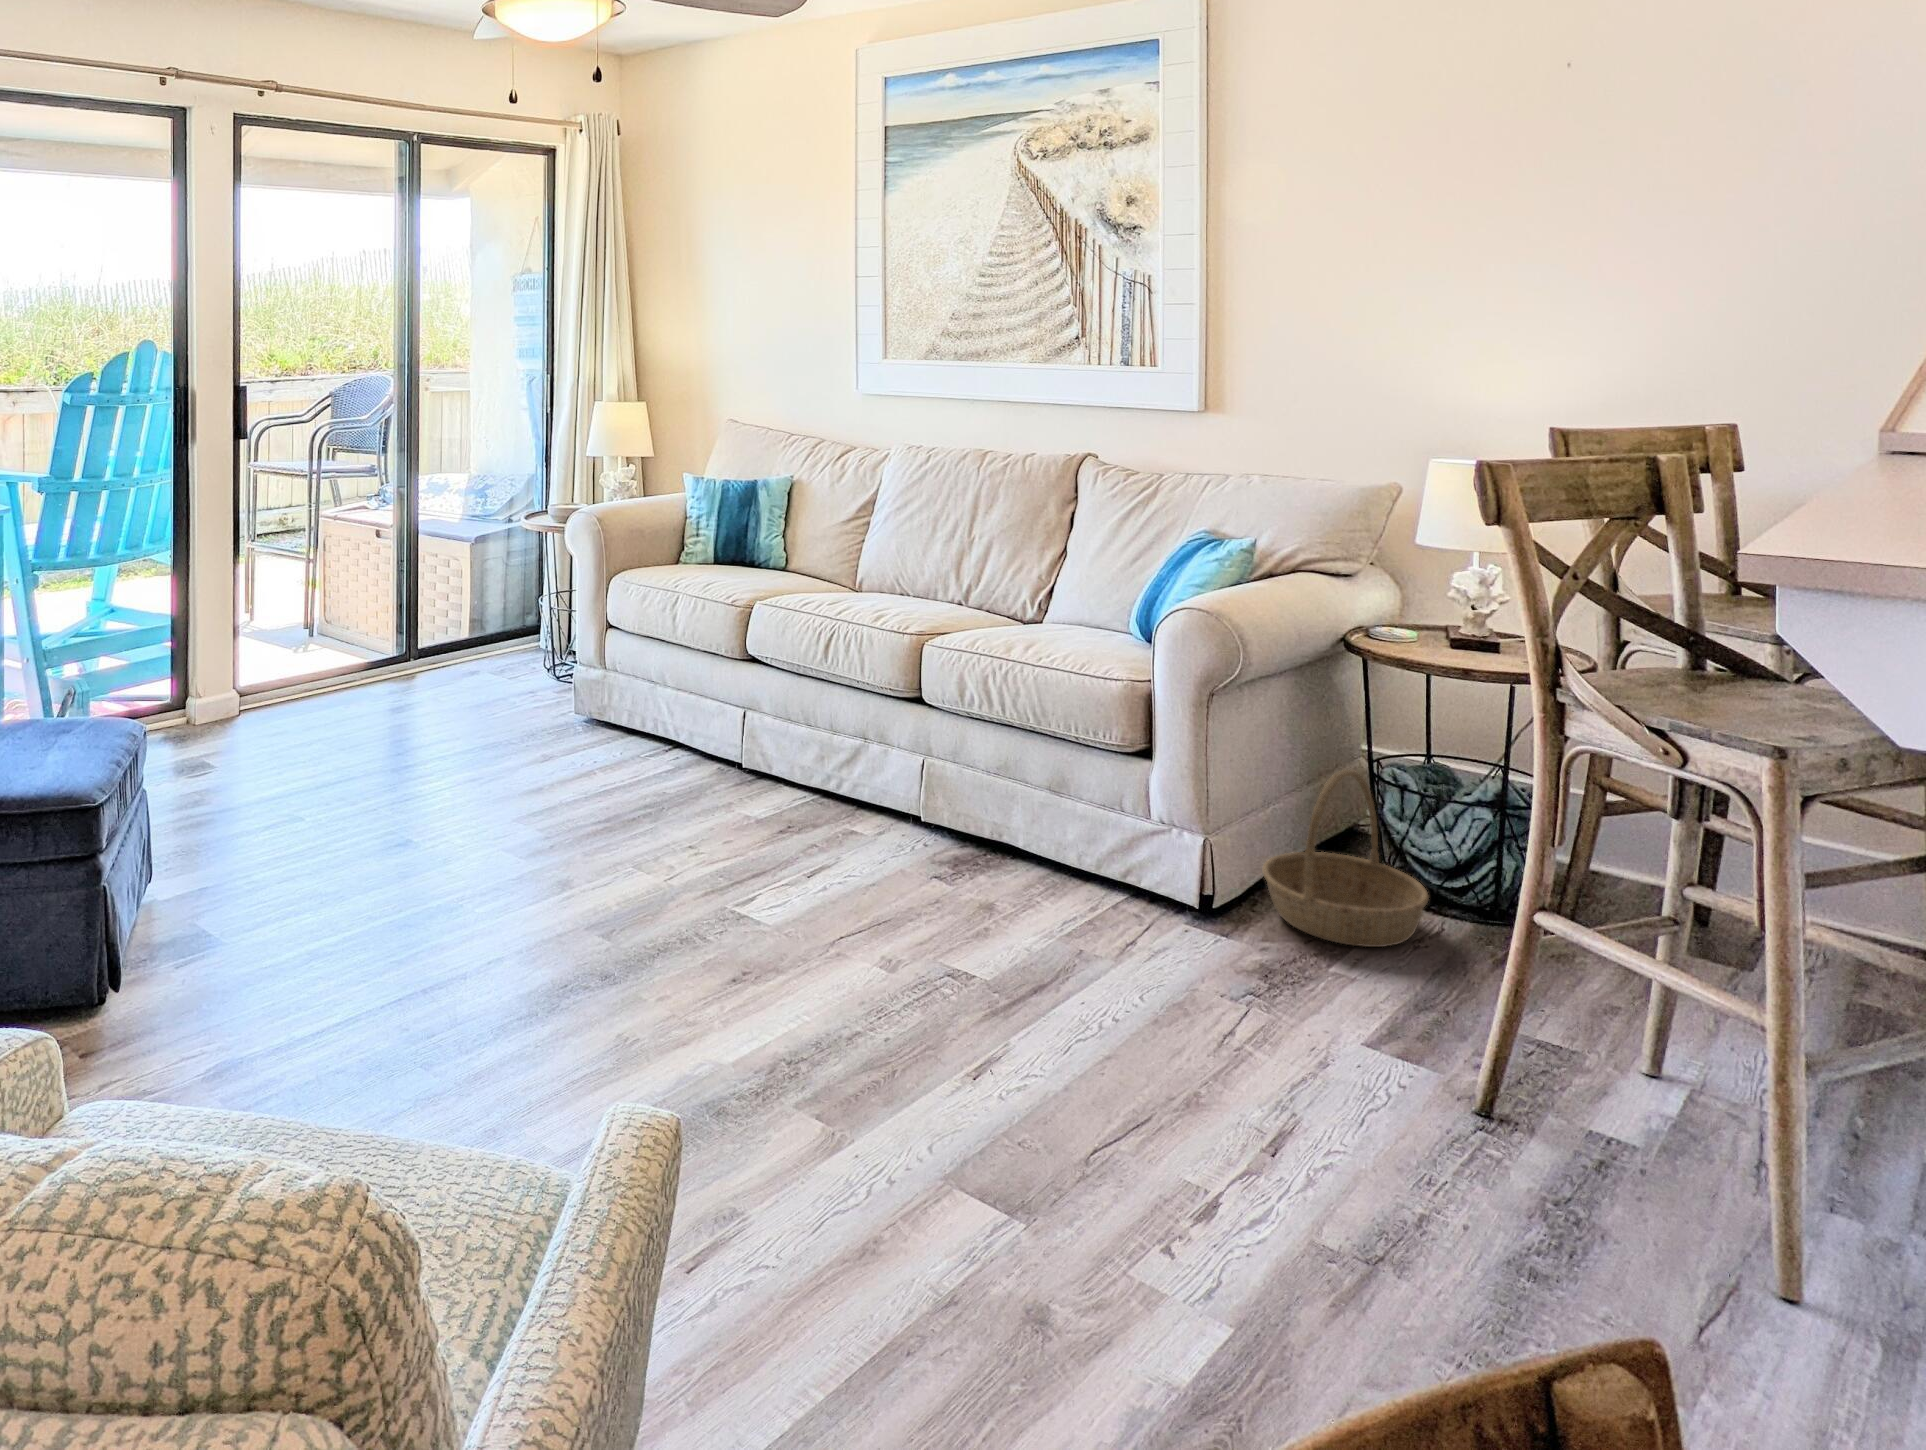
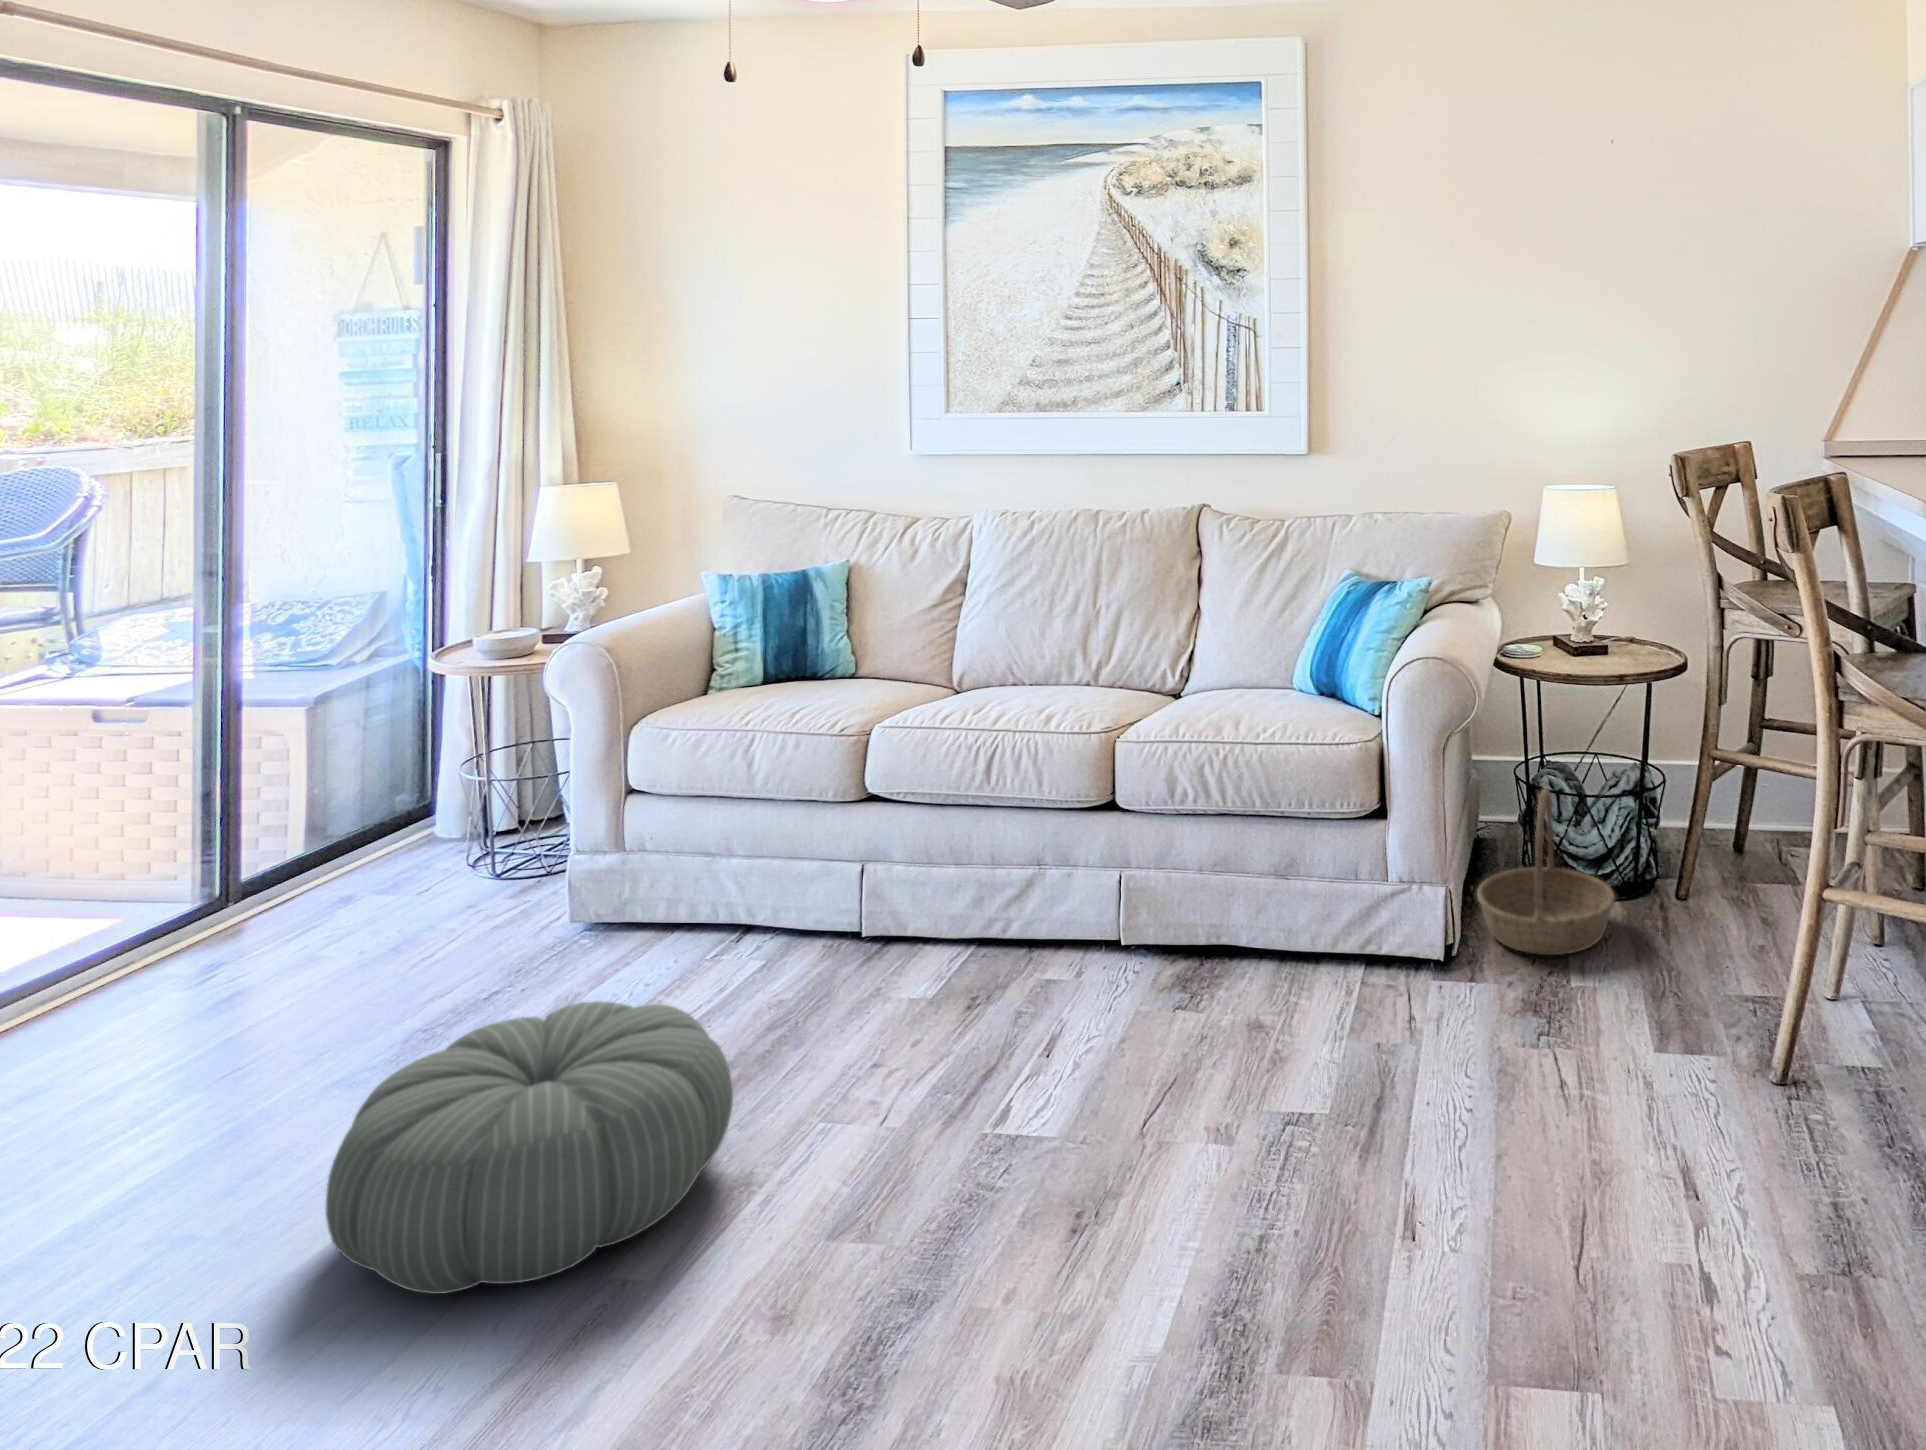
pouf: none [333,739,566,893] -> present [326,1001,733,1294]

